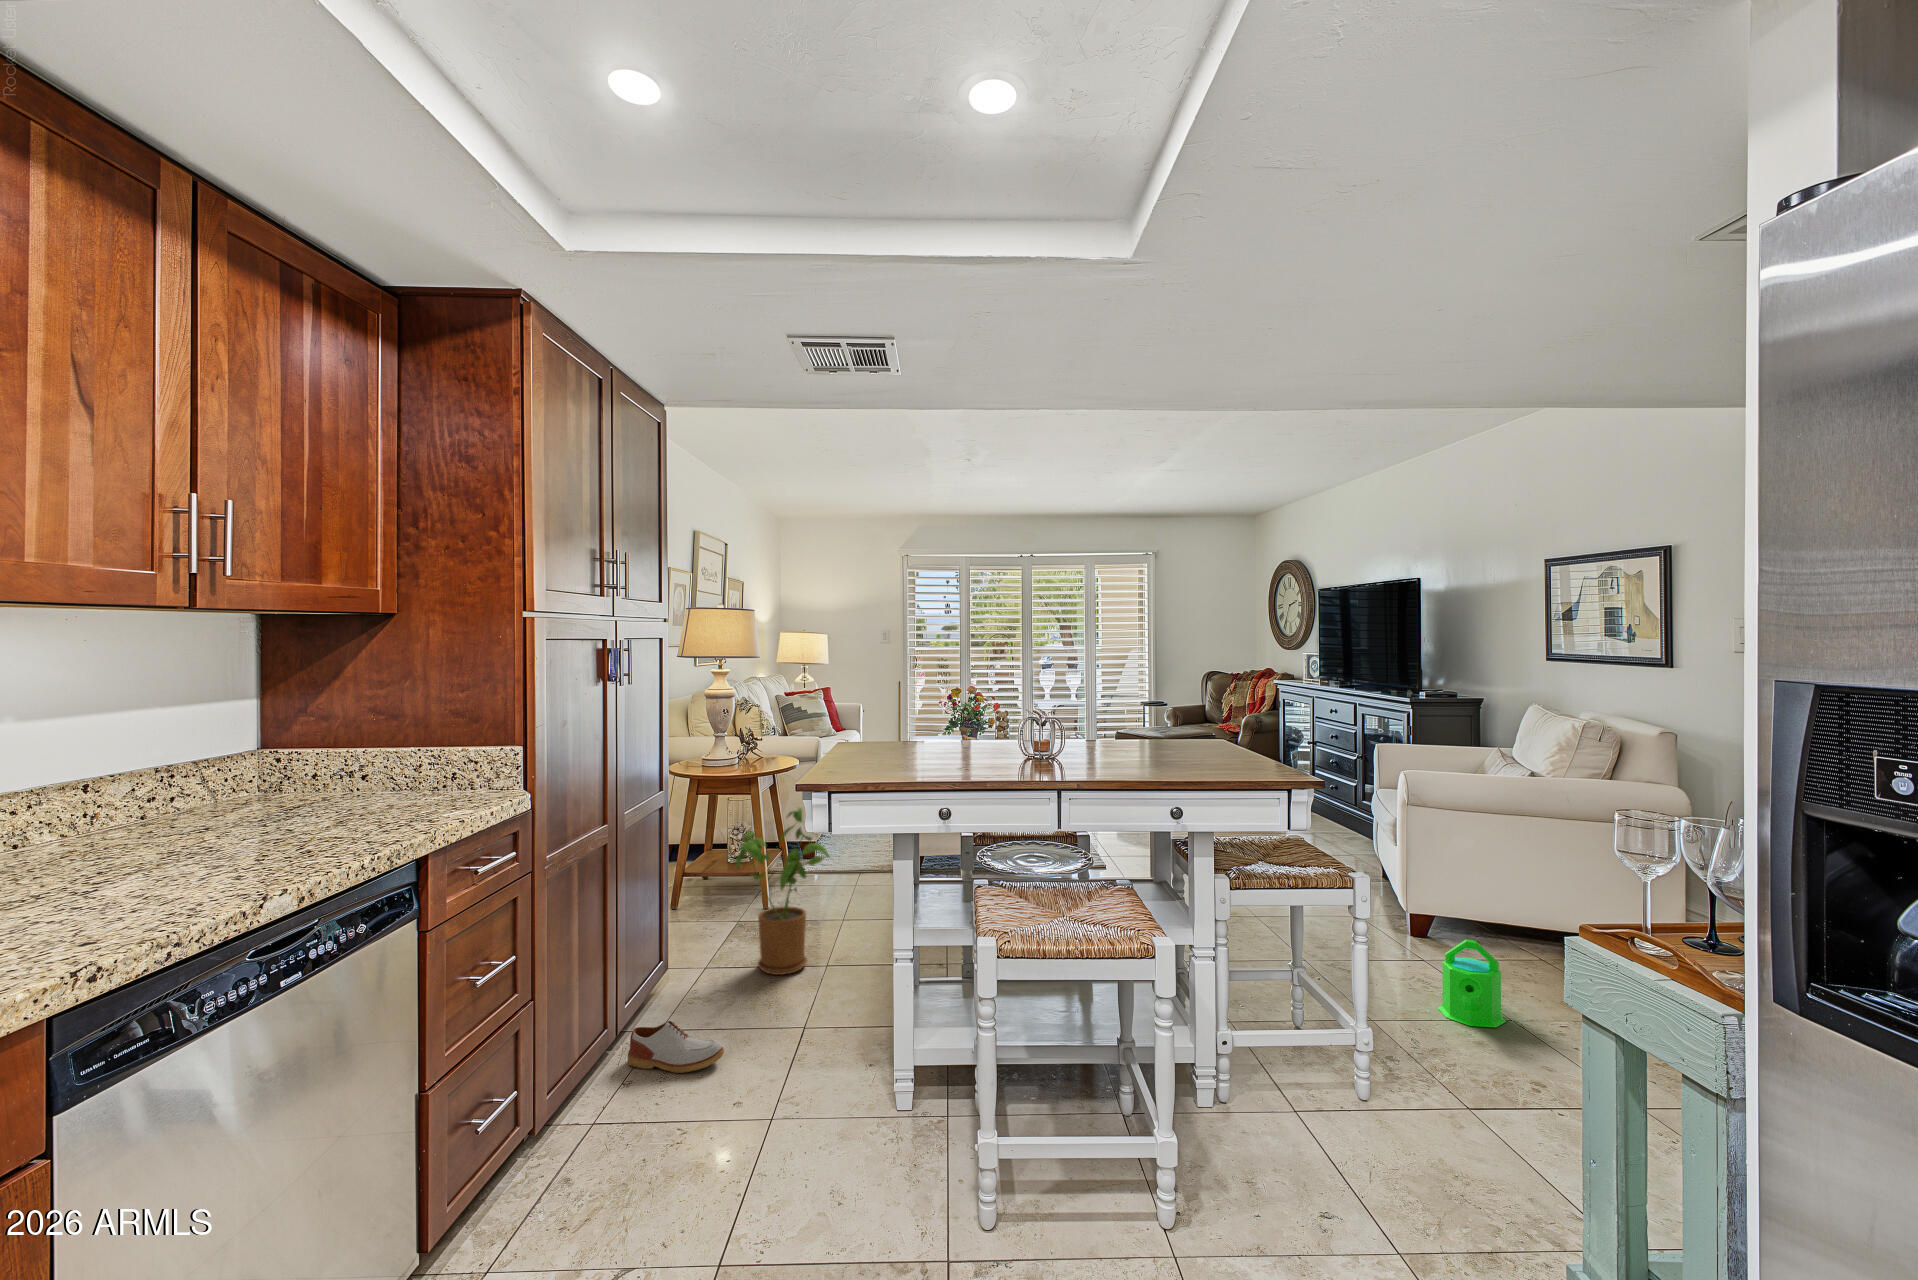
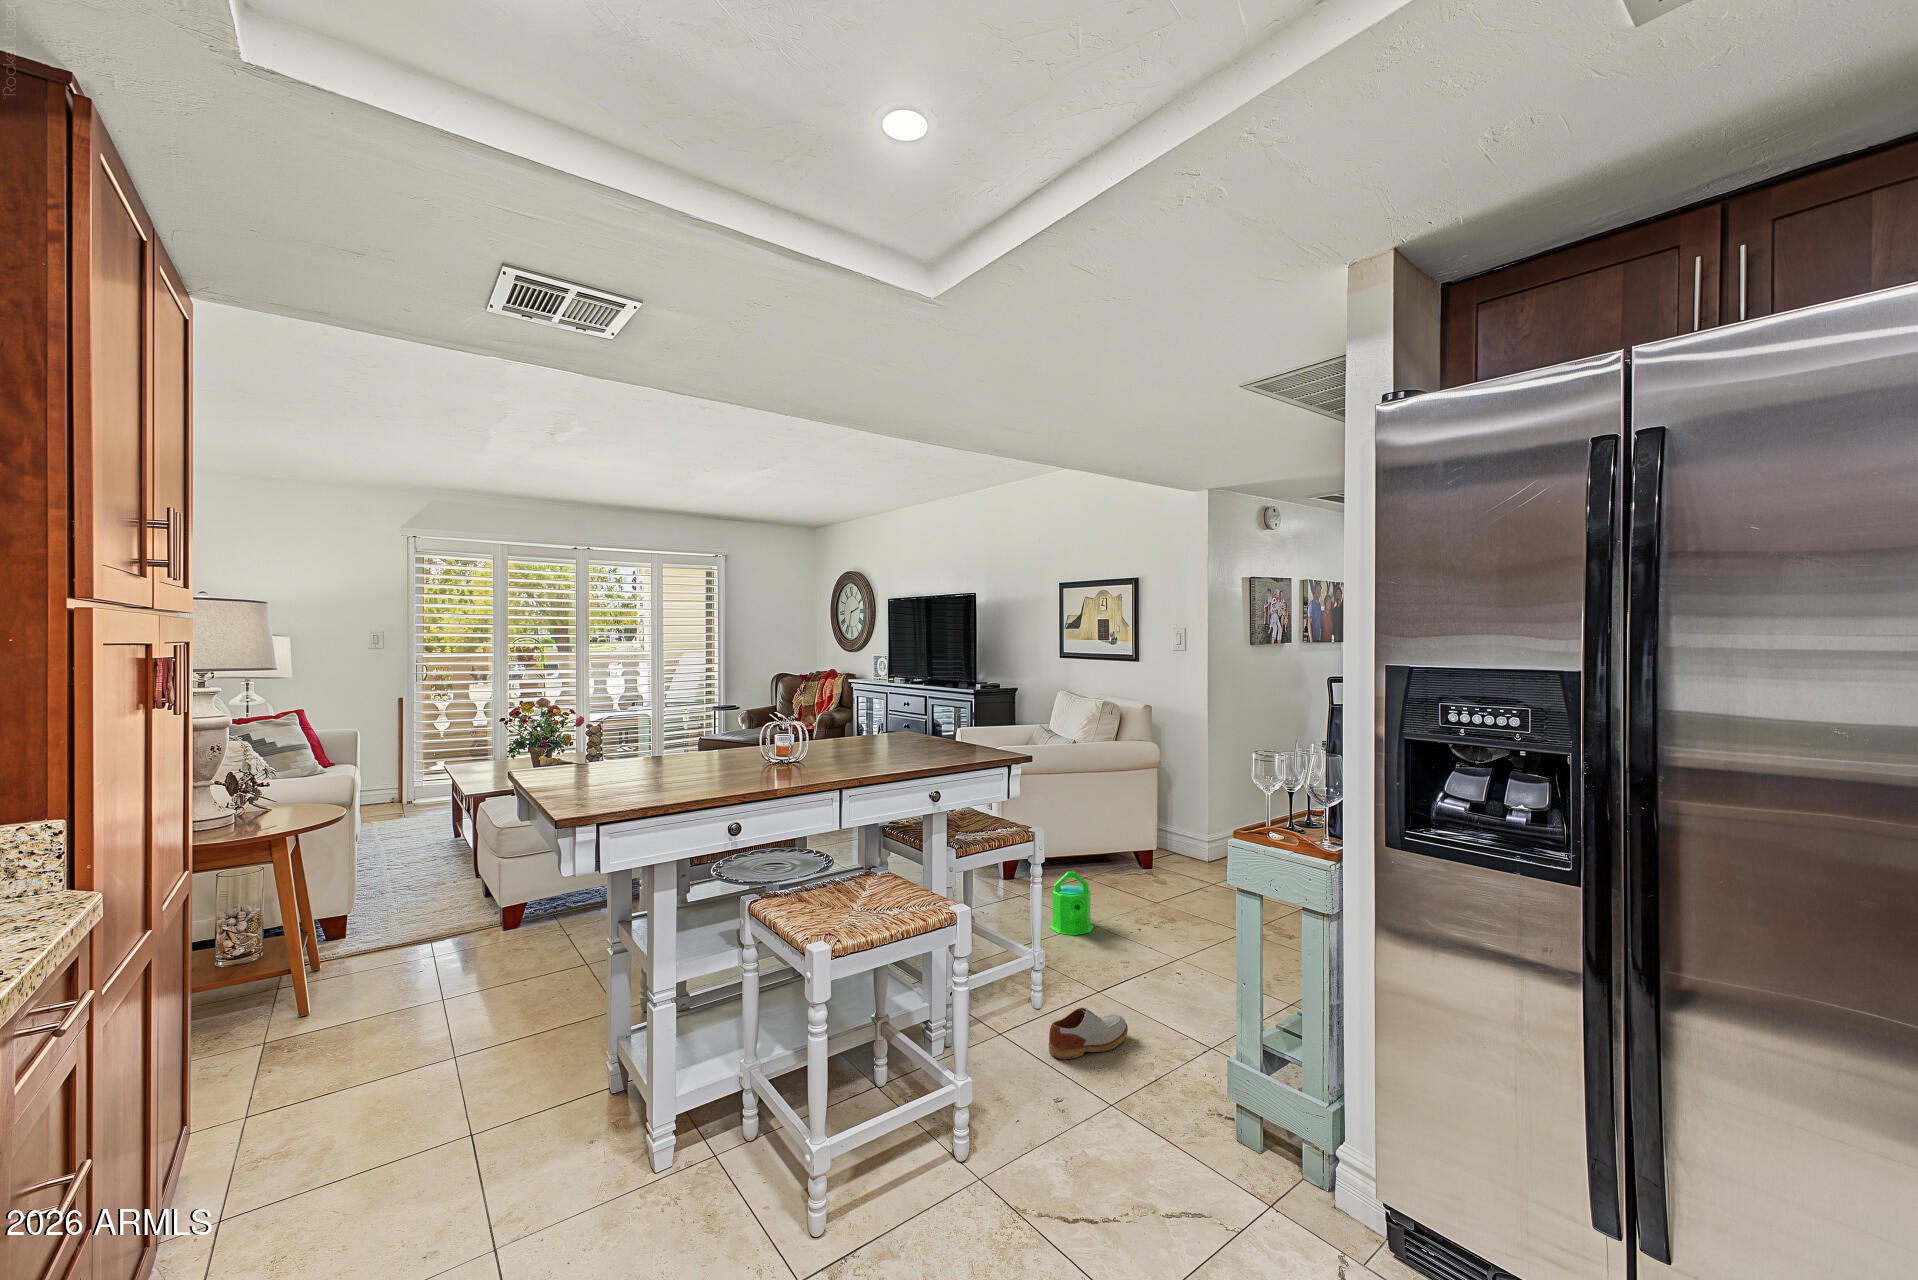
house plant: present [736,808,830,975] -> none [362,851,503,1055]
shoe: present [628,1021,724,1073] -> present [1049,1008,1128,1059]

